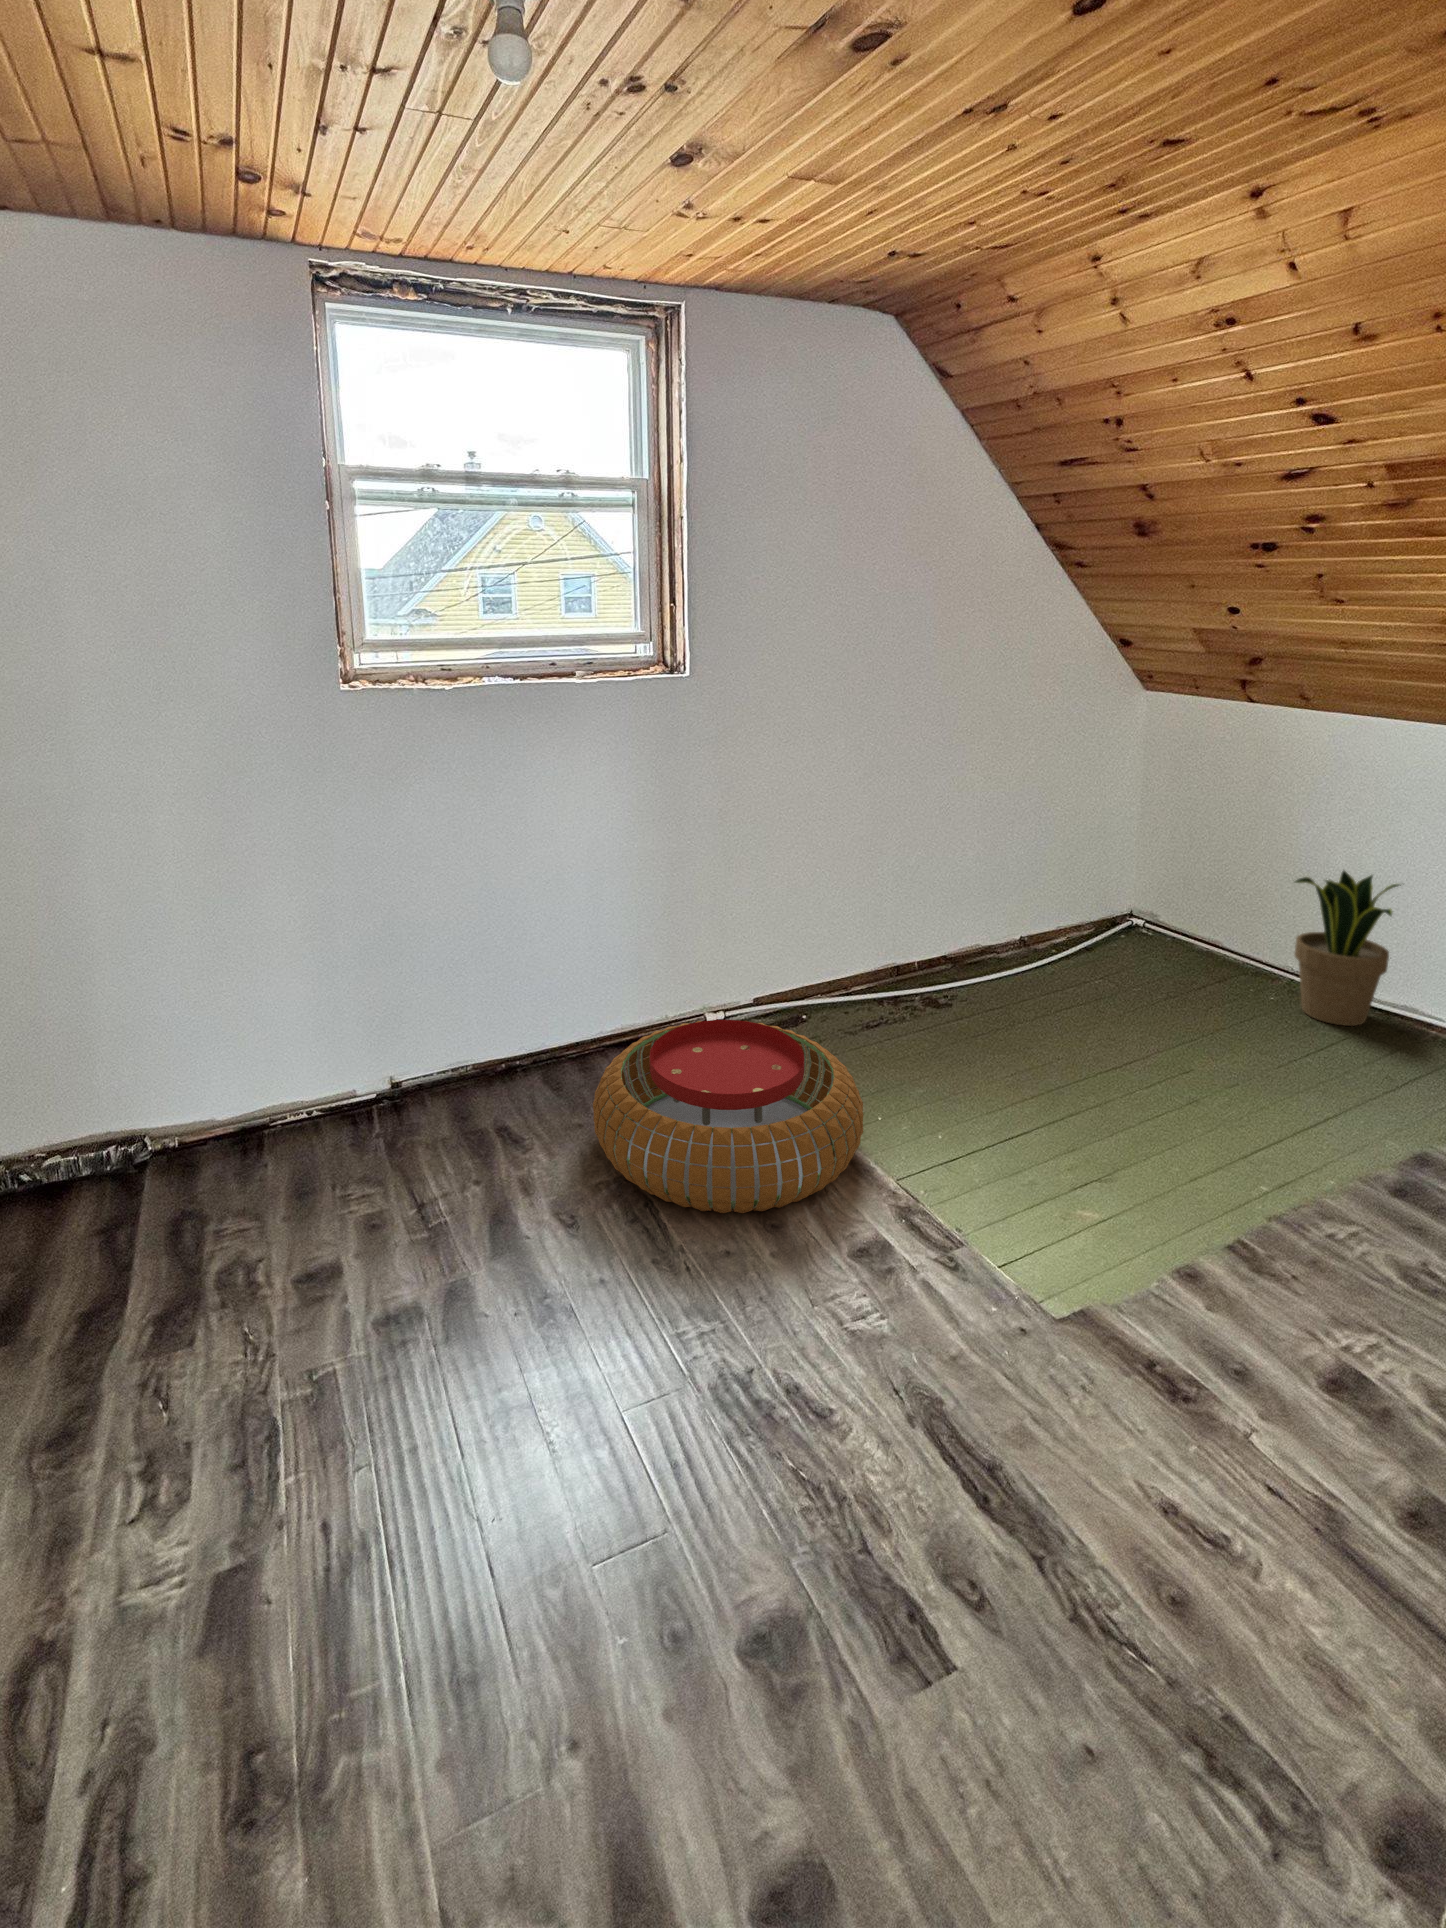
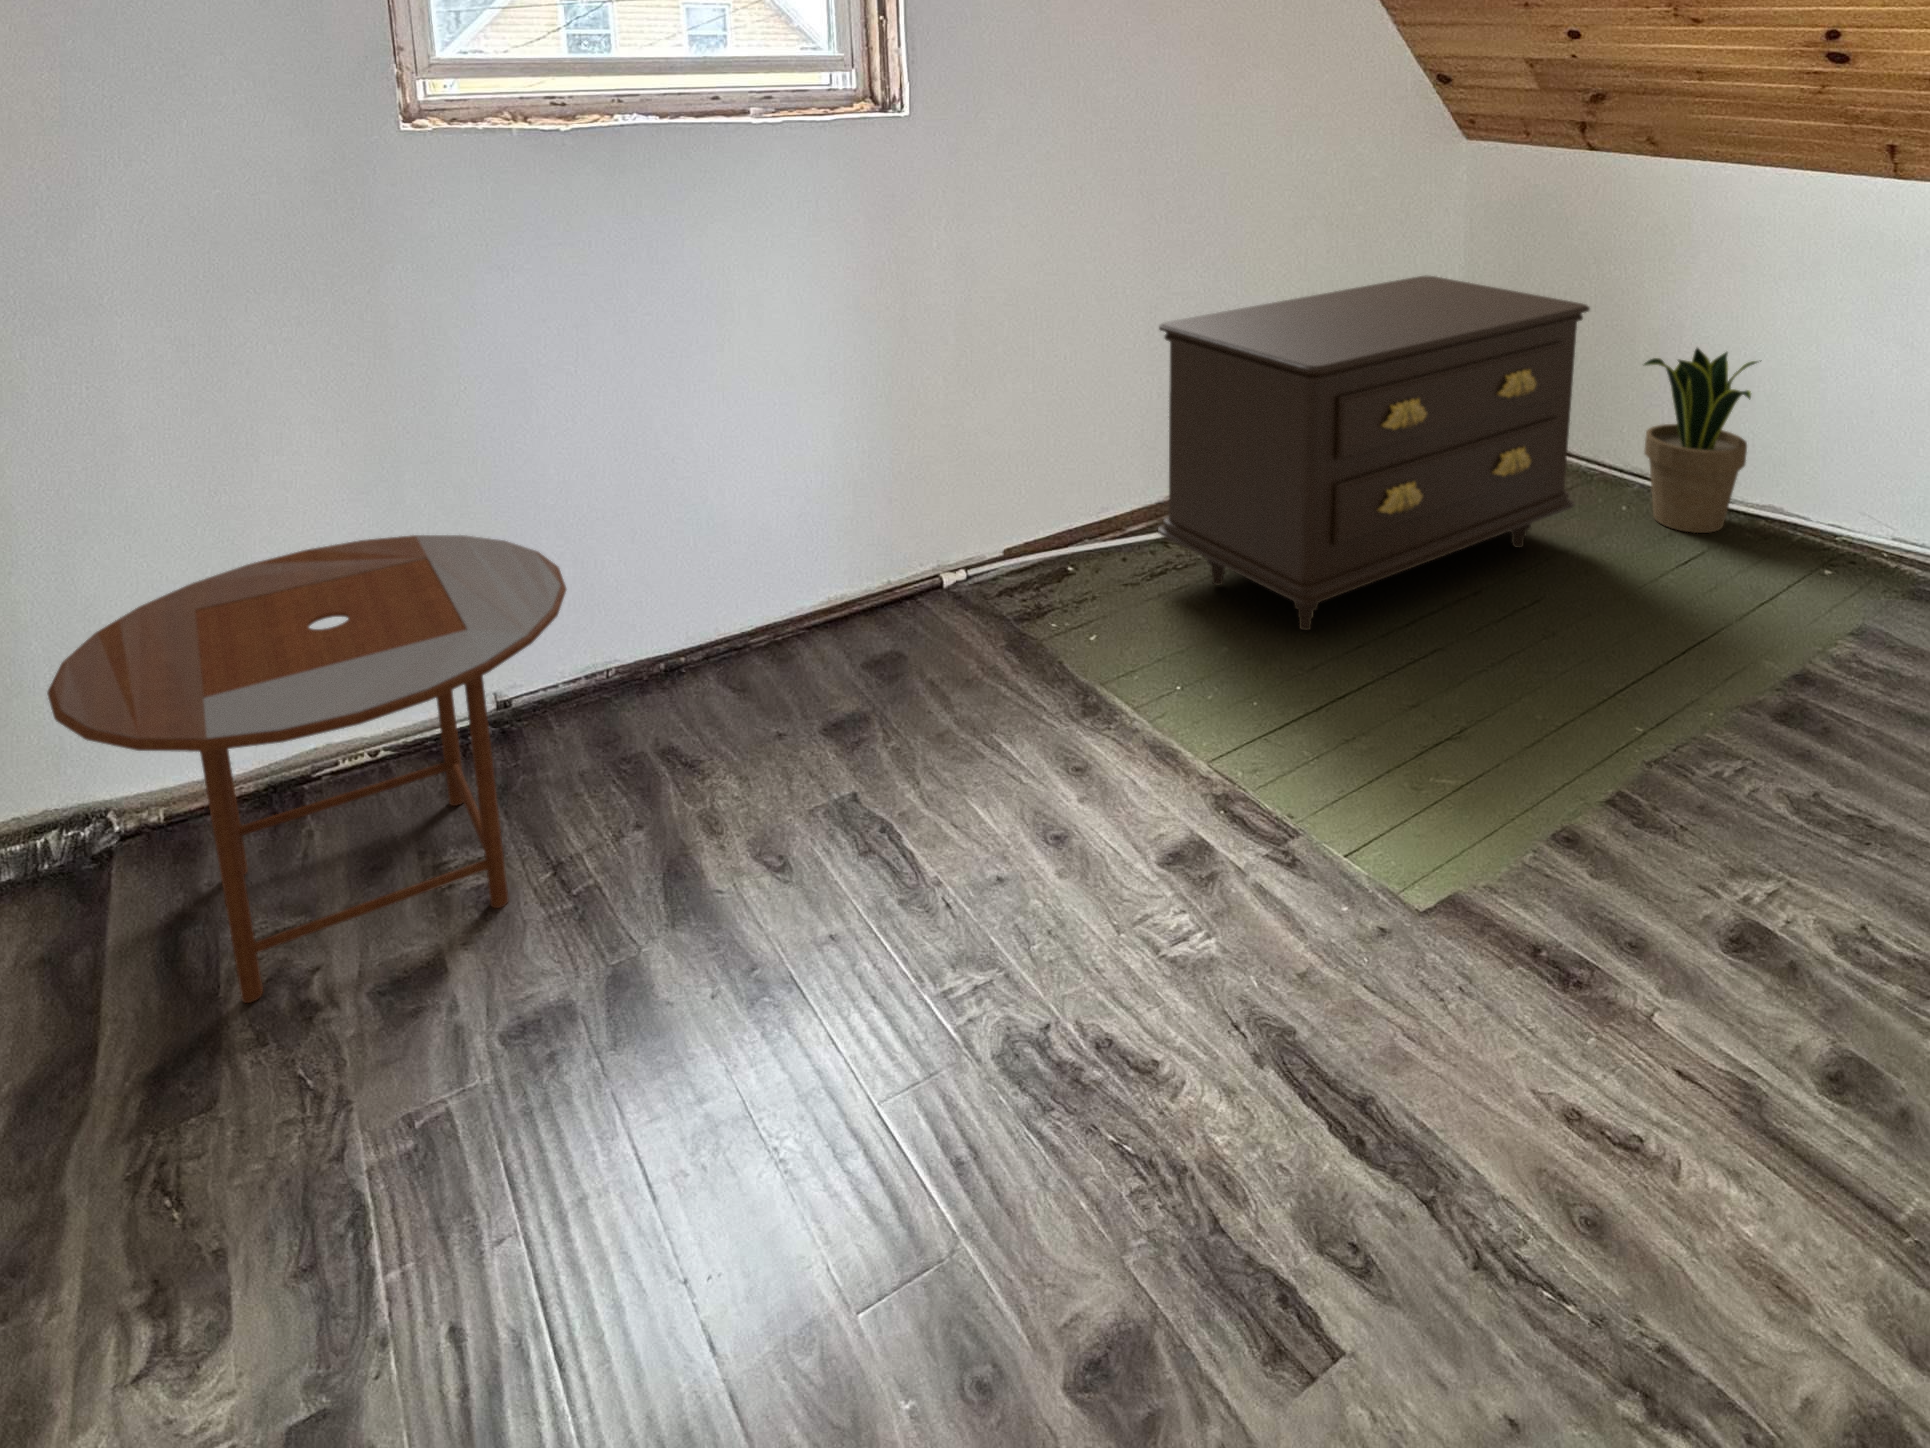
dresser: none [875,801,1244,1081] -> present [1158,276,1590,630]
side table: none [107,966,433,1278] -> present [47,535,566,1003]
pouf: present [593,1020,864,1213] -> none [798,575,1161,829]

